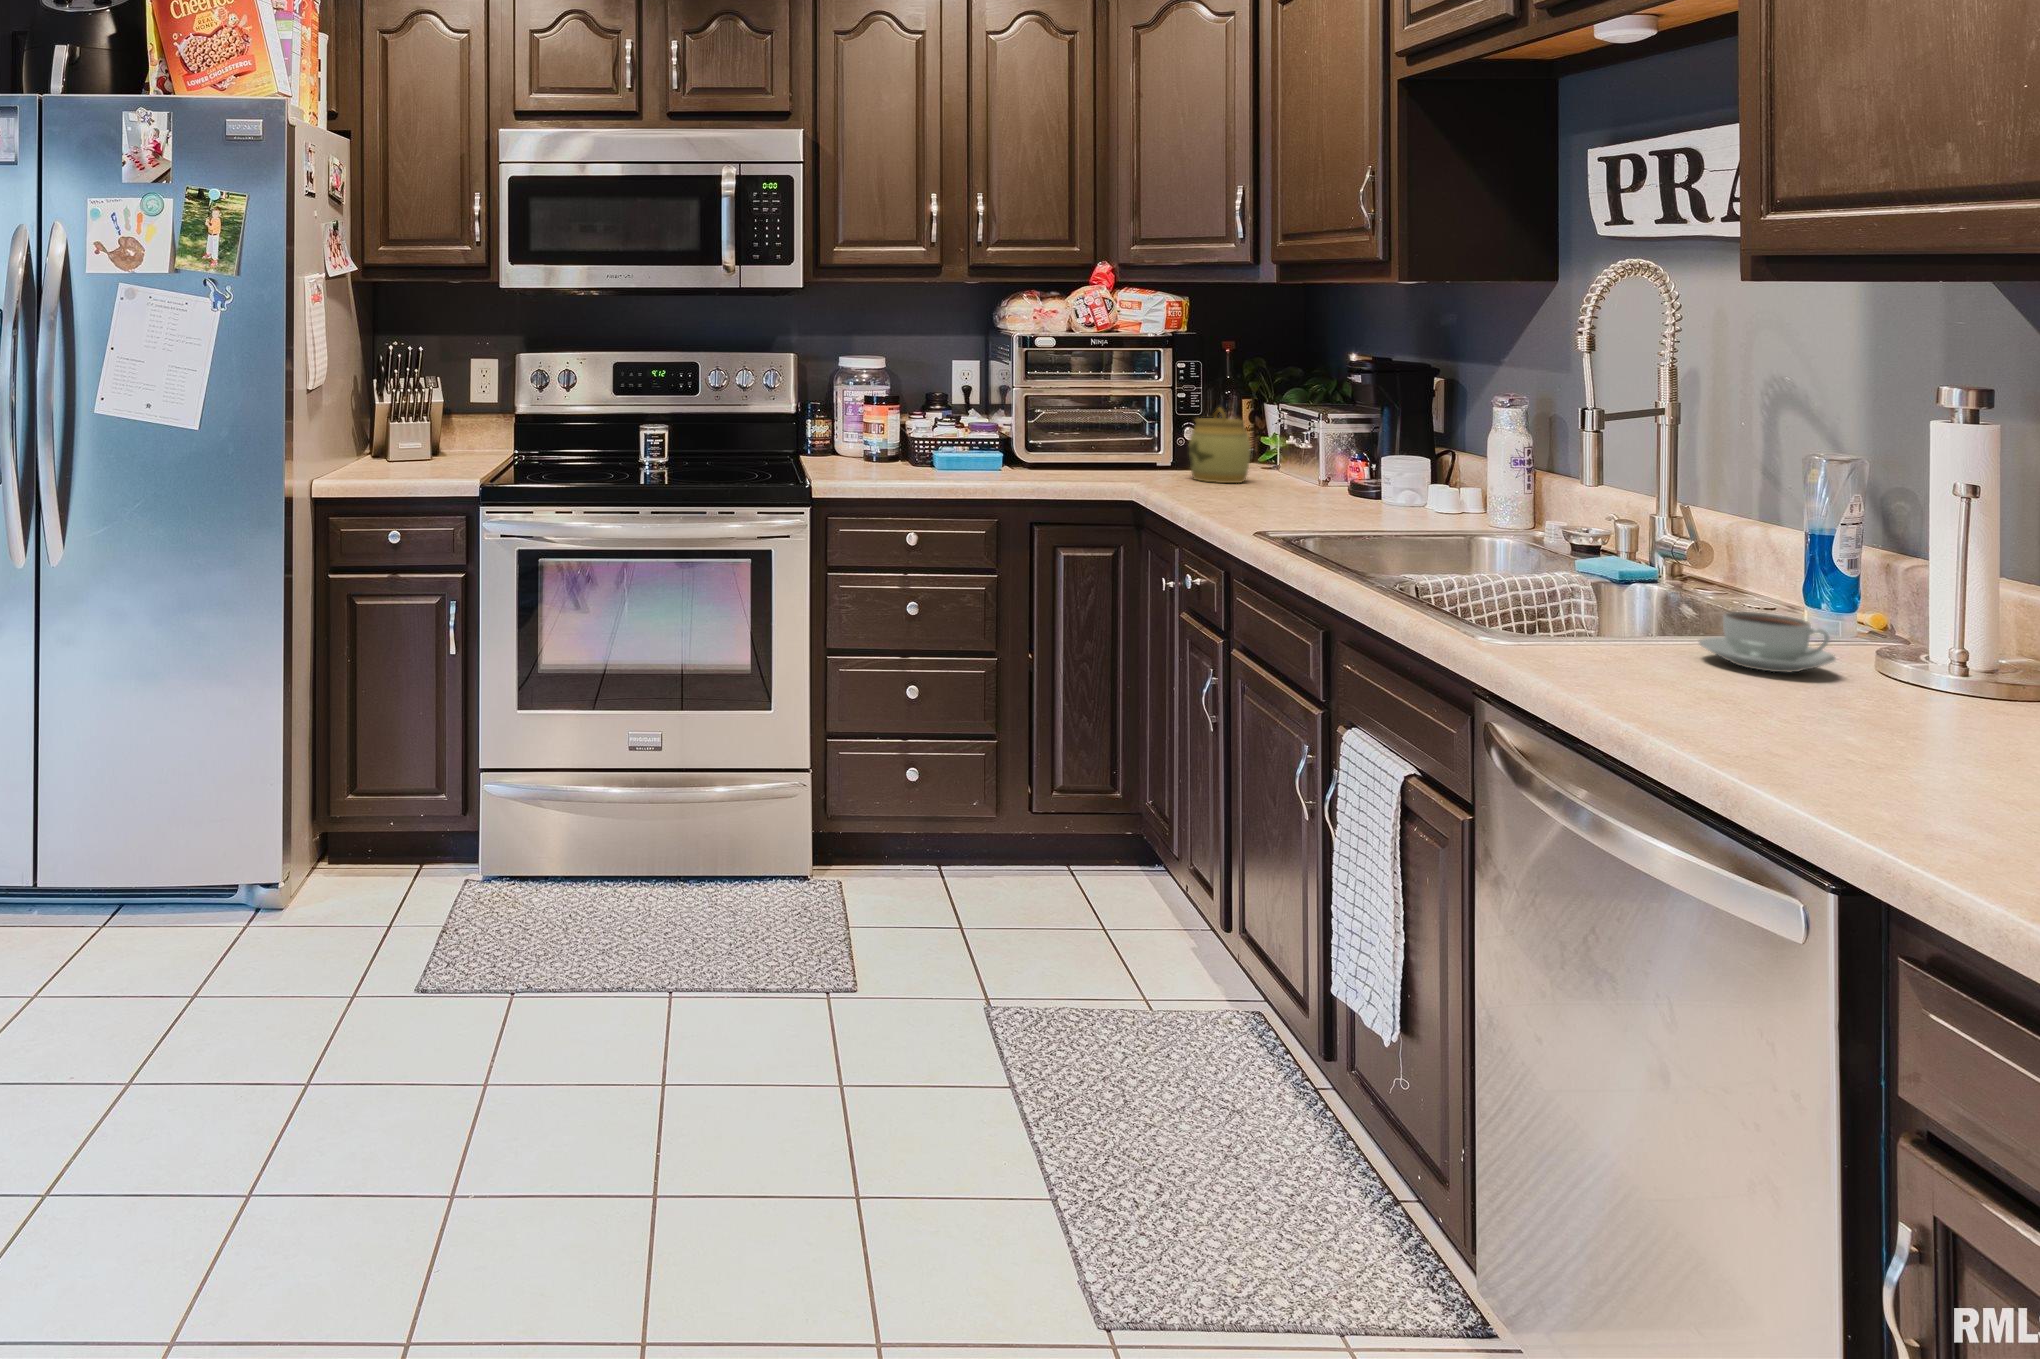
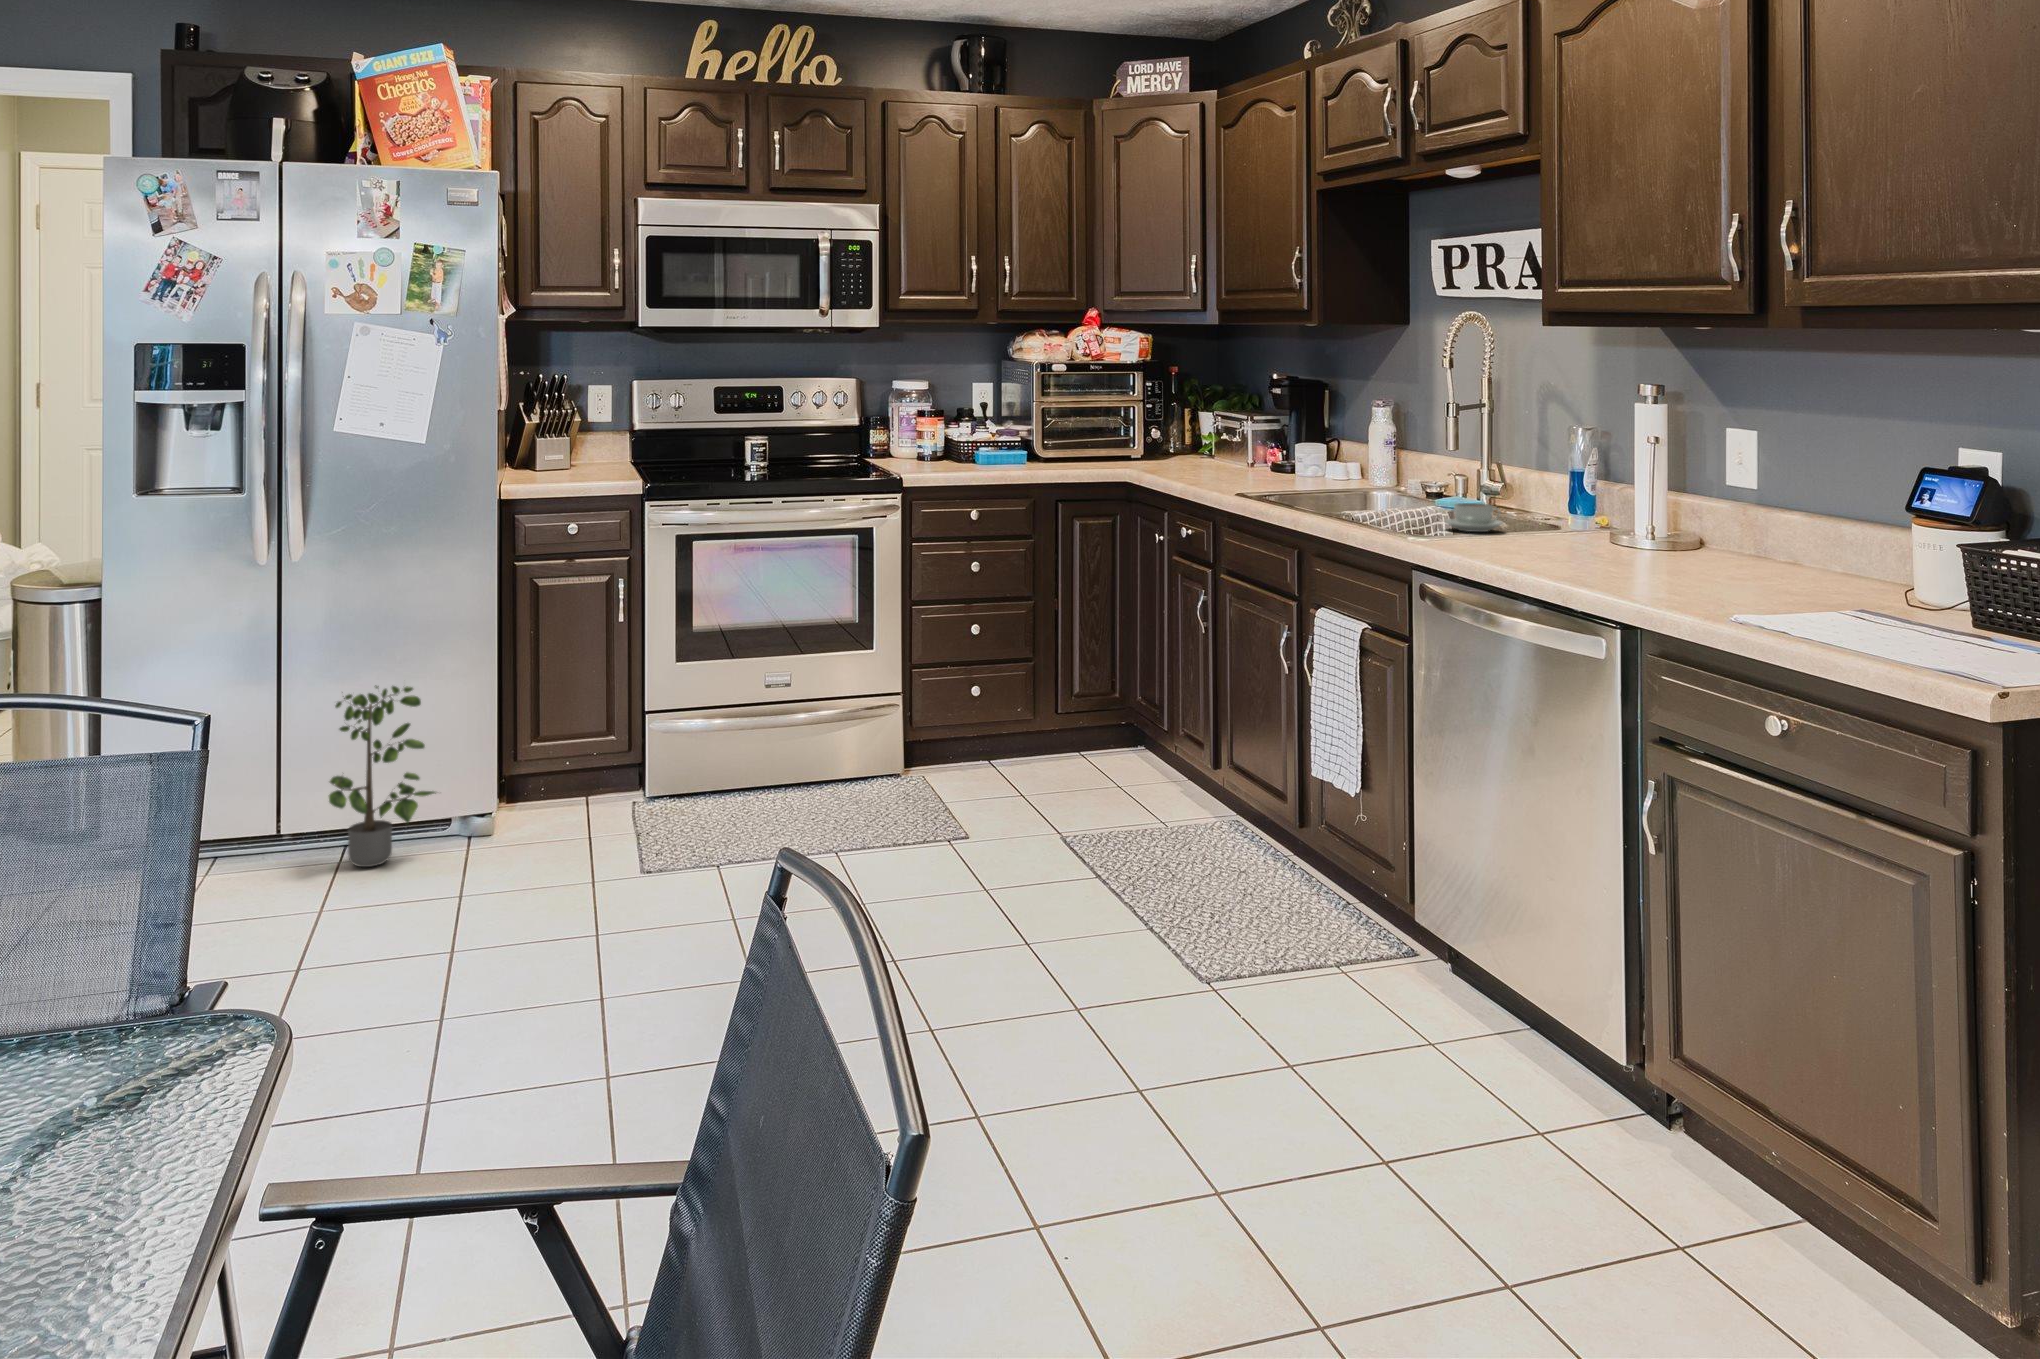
jar: present [1189,408,1251,483] -> none [1157,415,1198,470]
potted plant: none [72,719,210,942] -> present [329,686,436,867]

